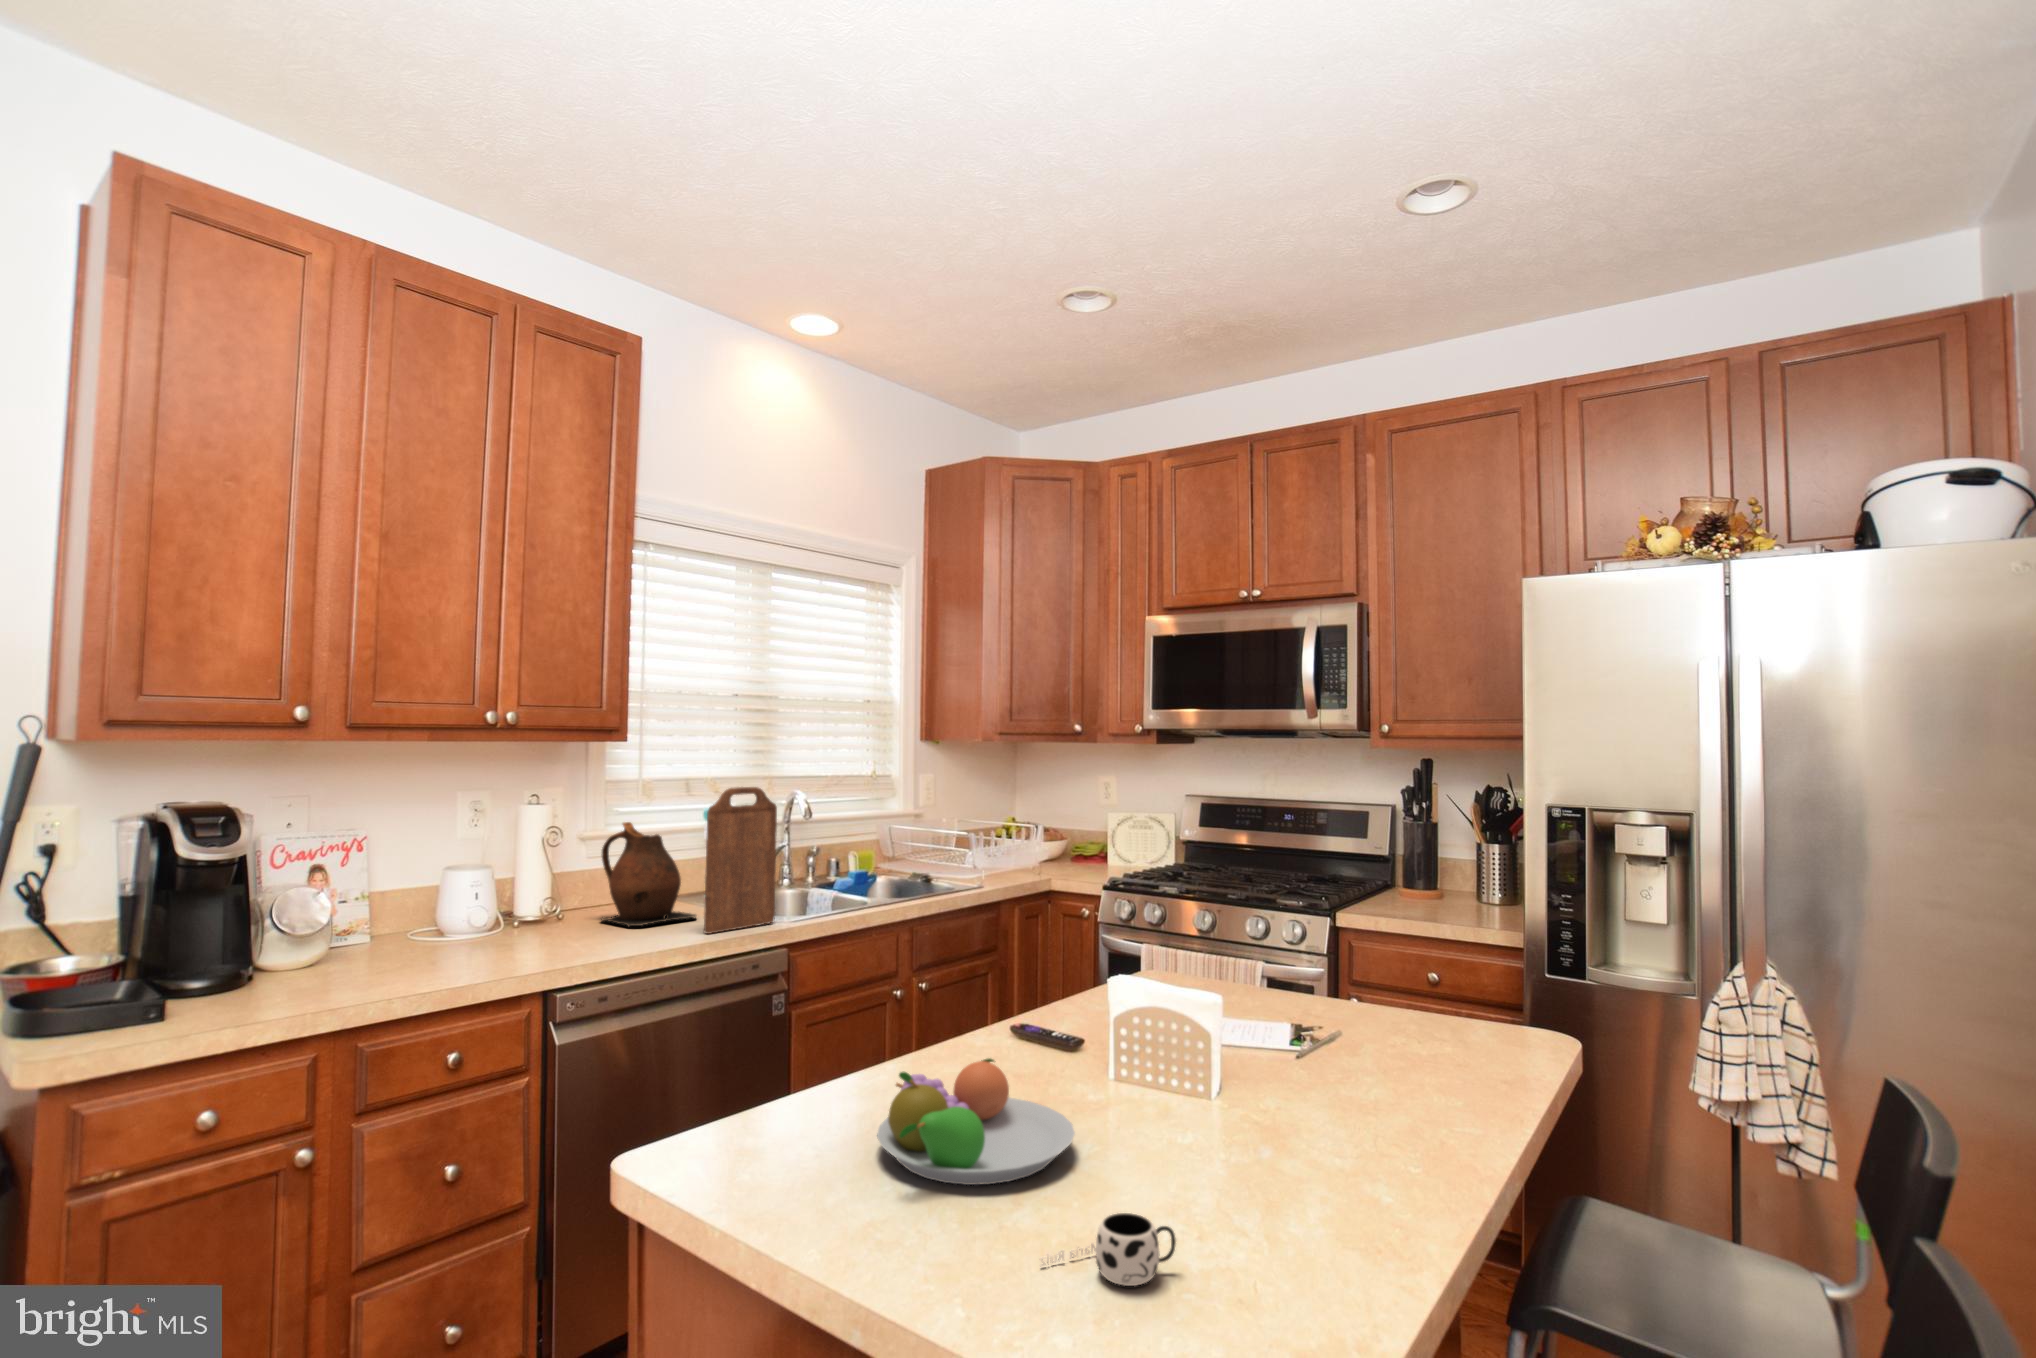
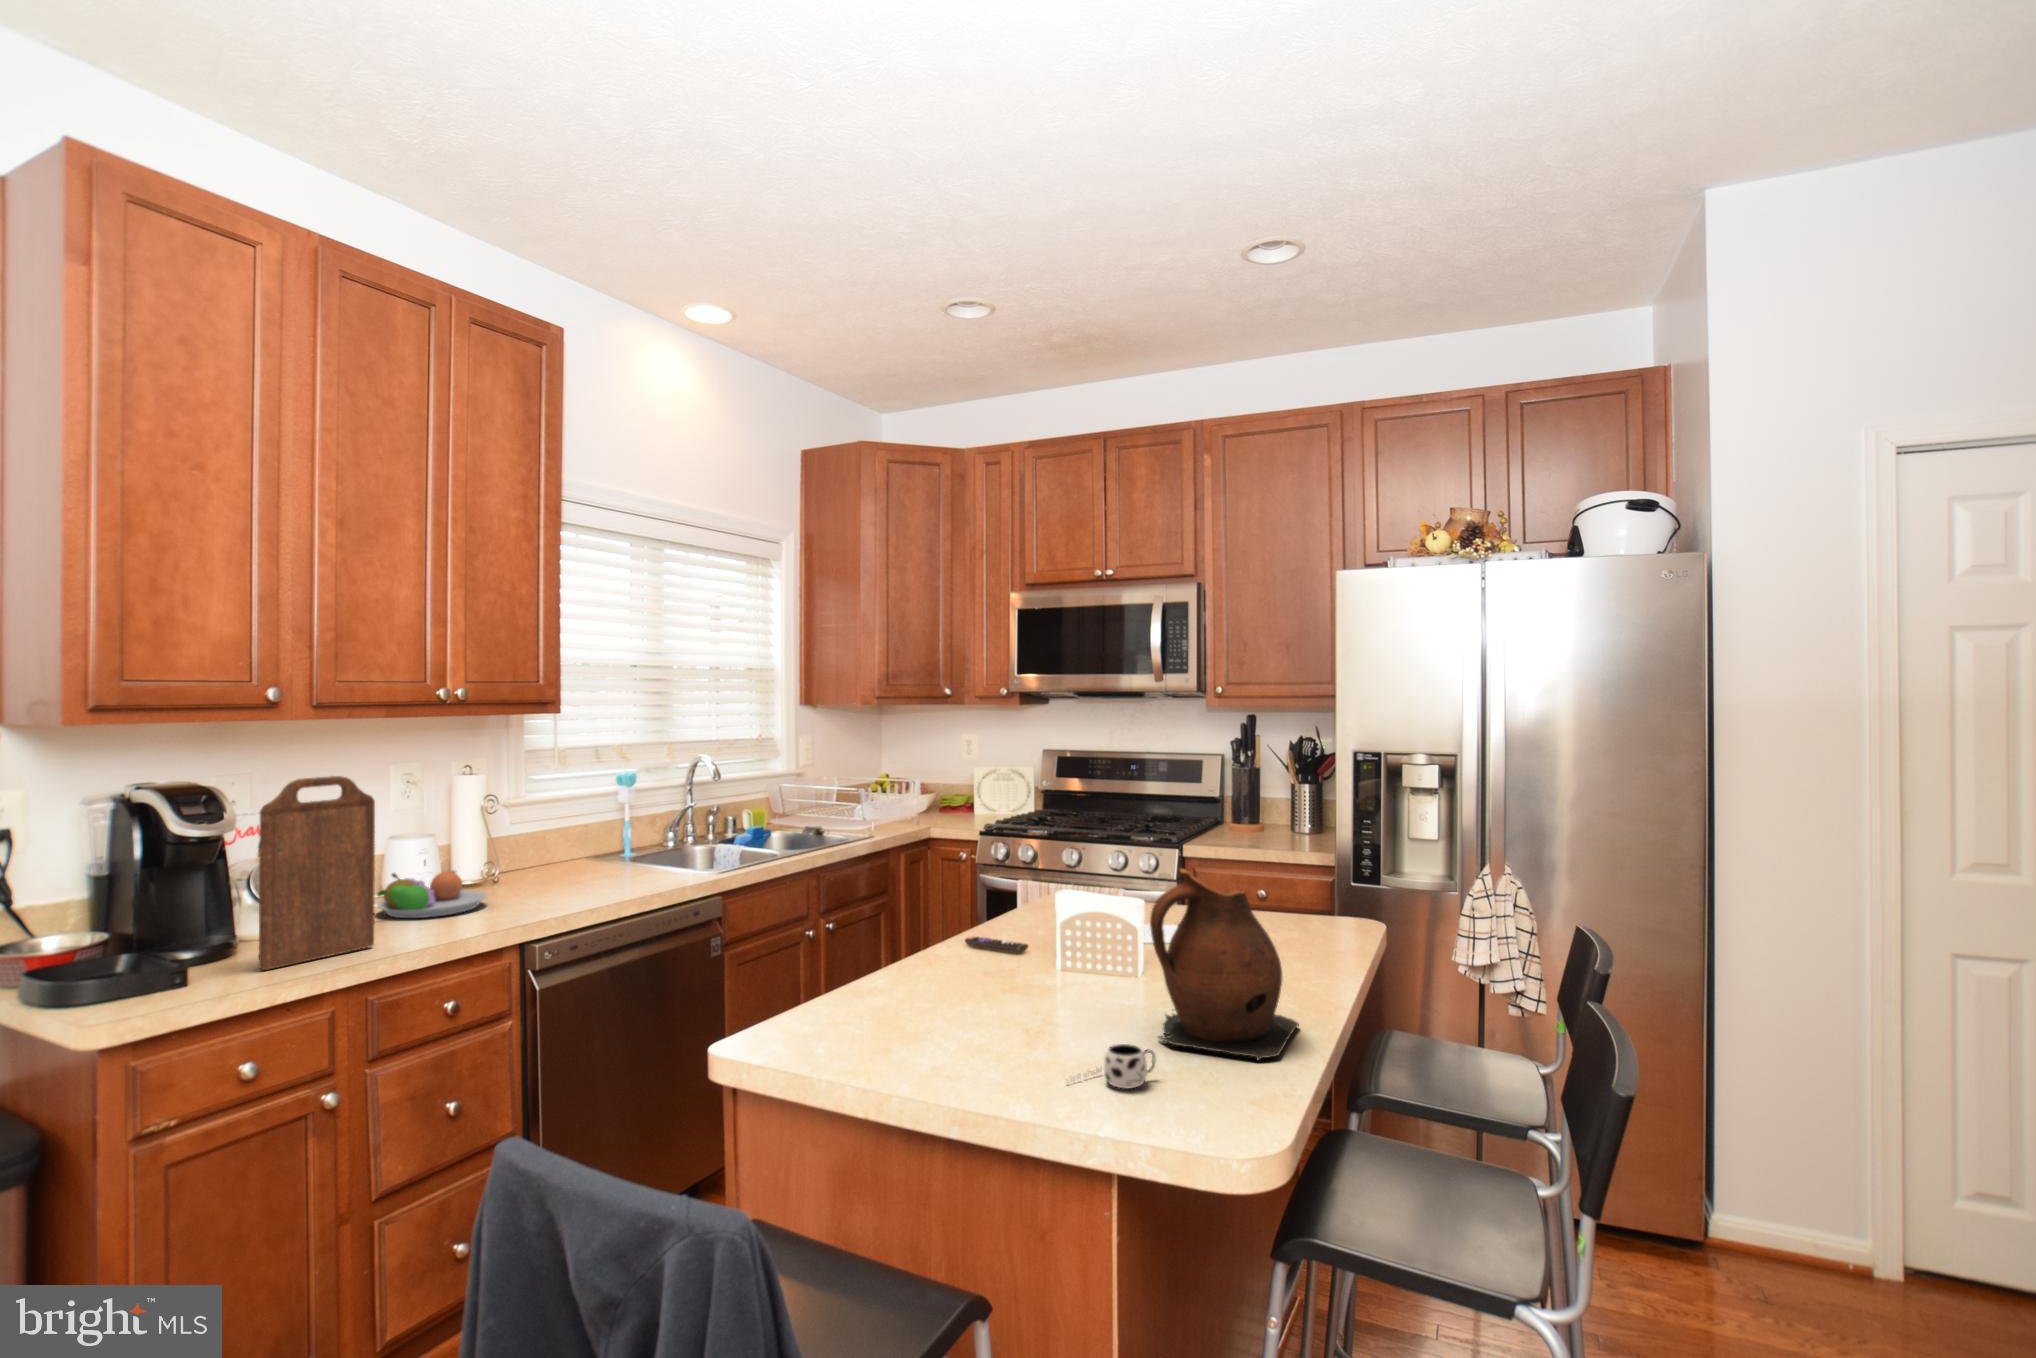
cutting board: present [704,787,777,934] -> present [259,776,375,970]
ceramic pitcher: present [601,822,696,927] -> present [1150,869,1299,1060]
fruit bowl: present [877,1058,1075,1185] -> present [377,871,488,918]

